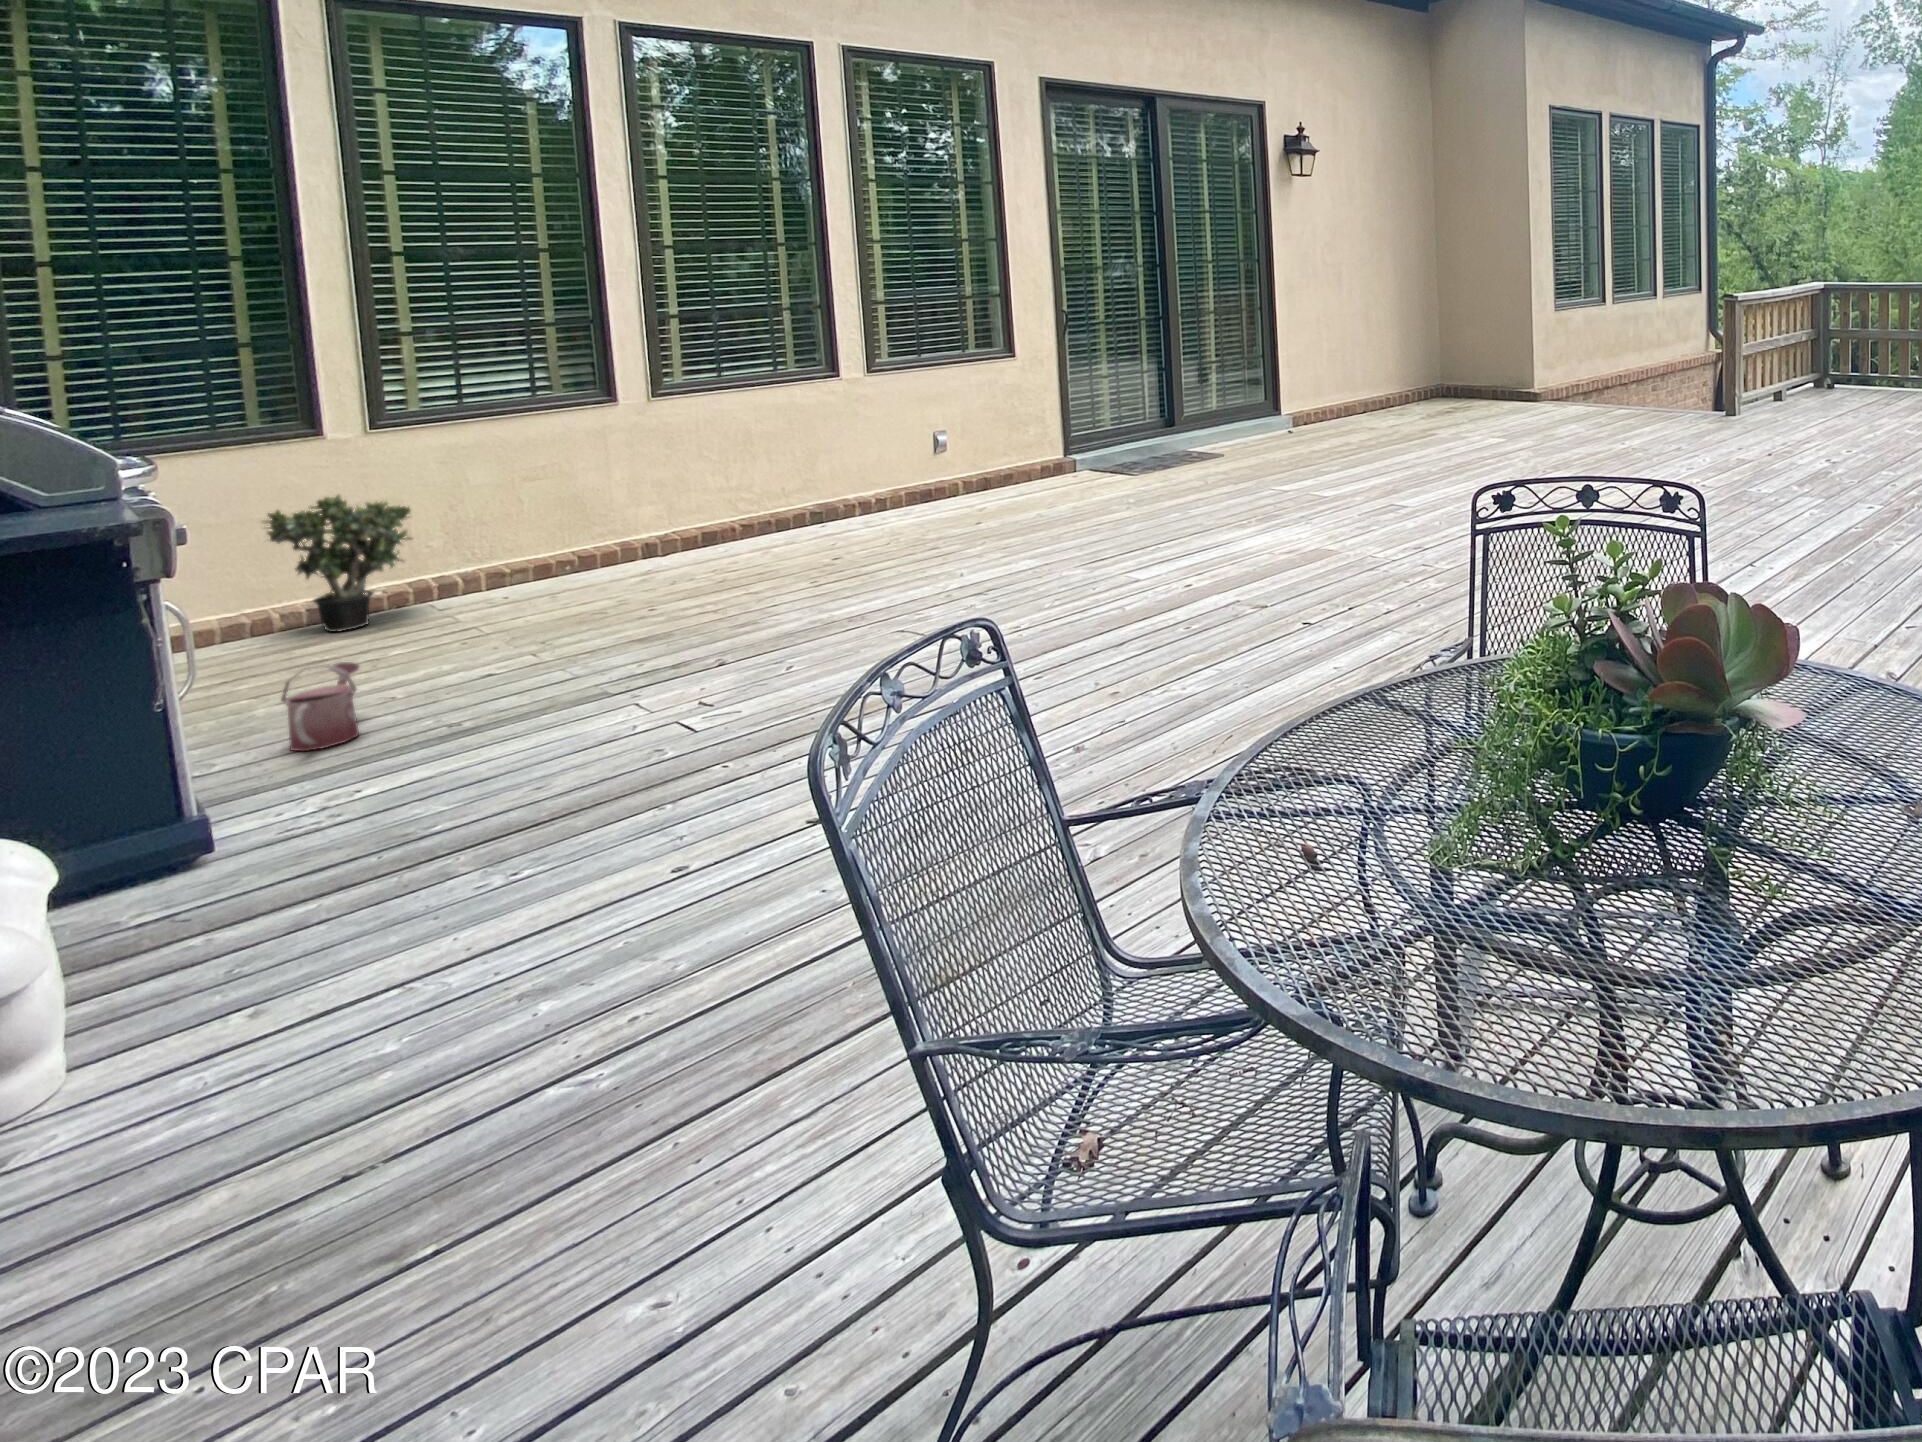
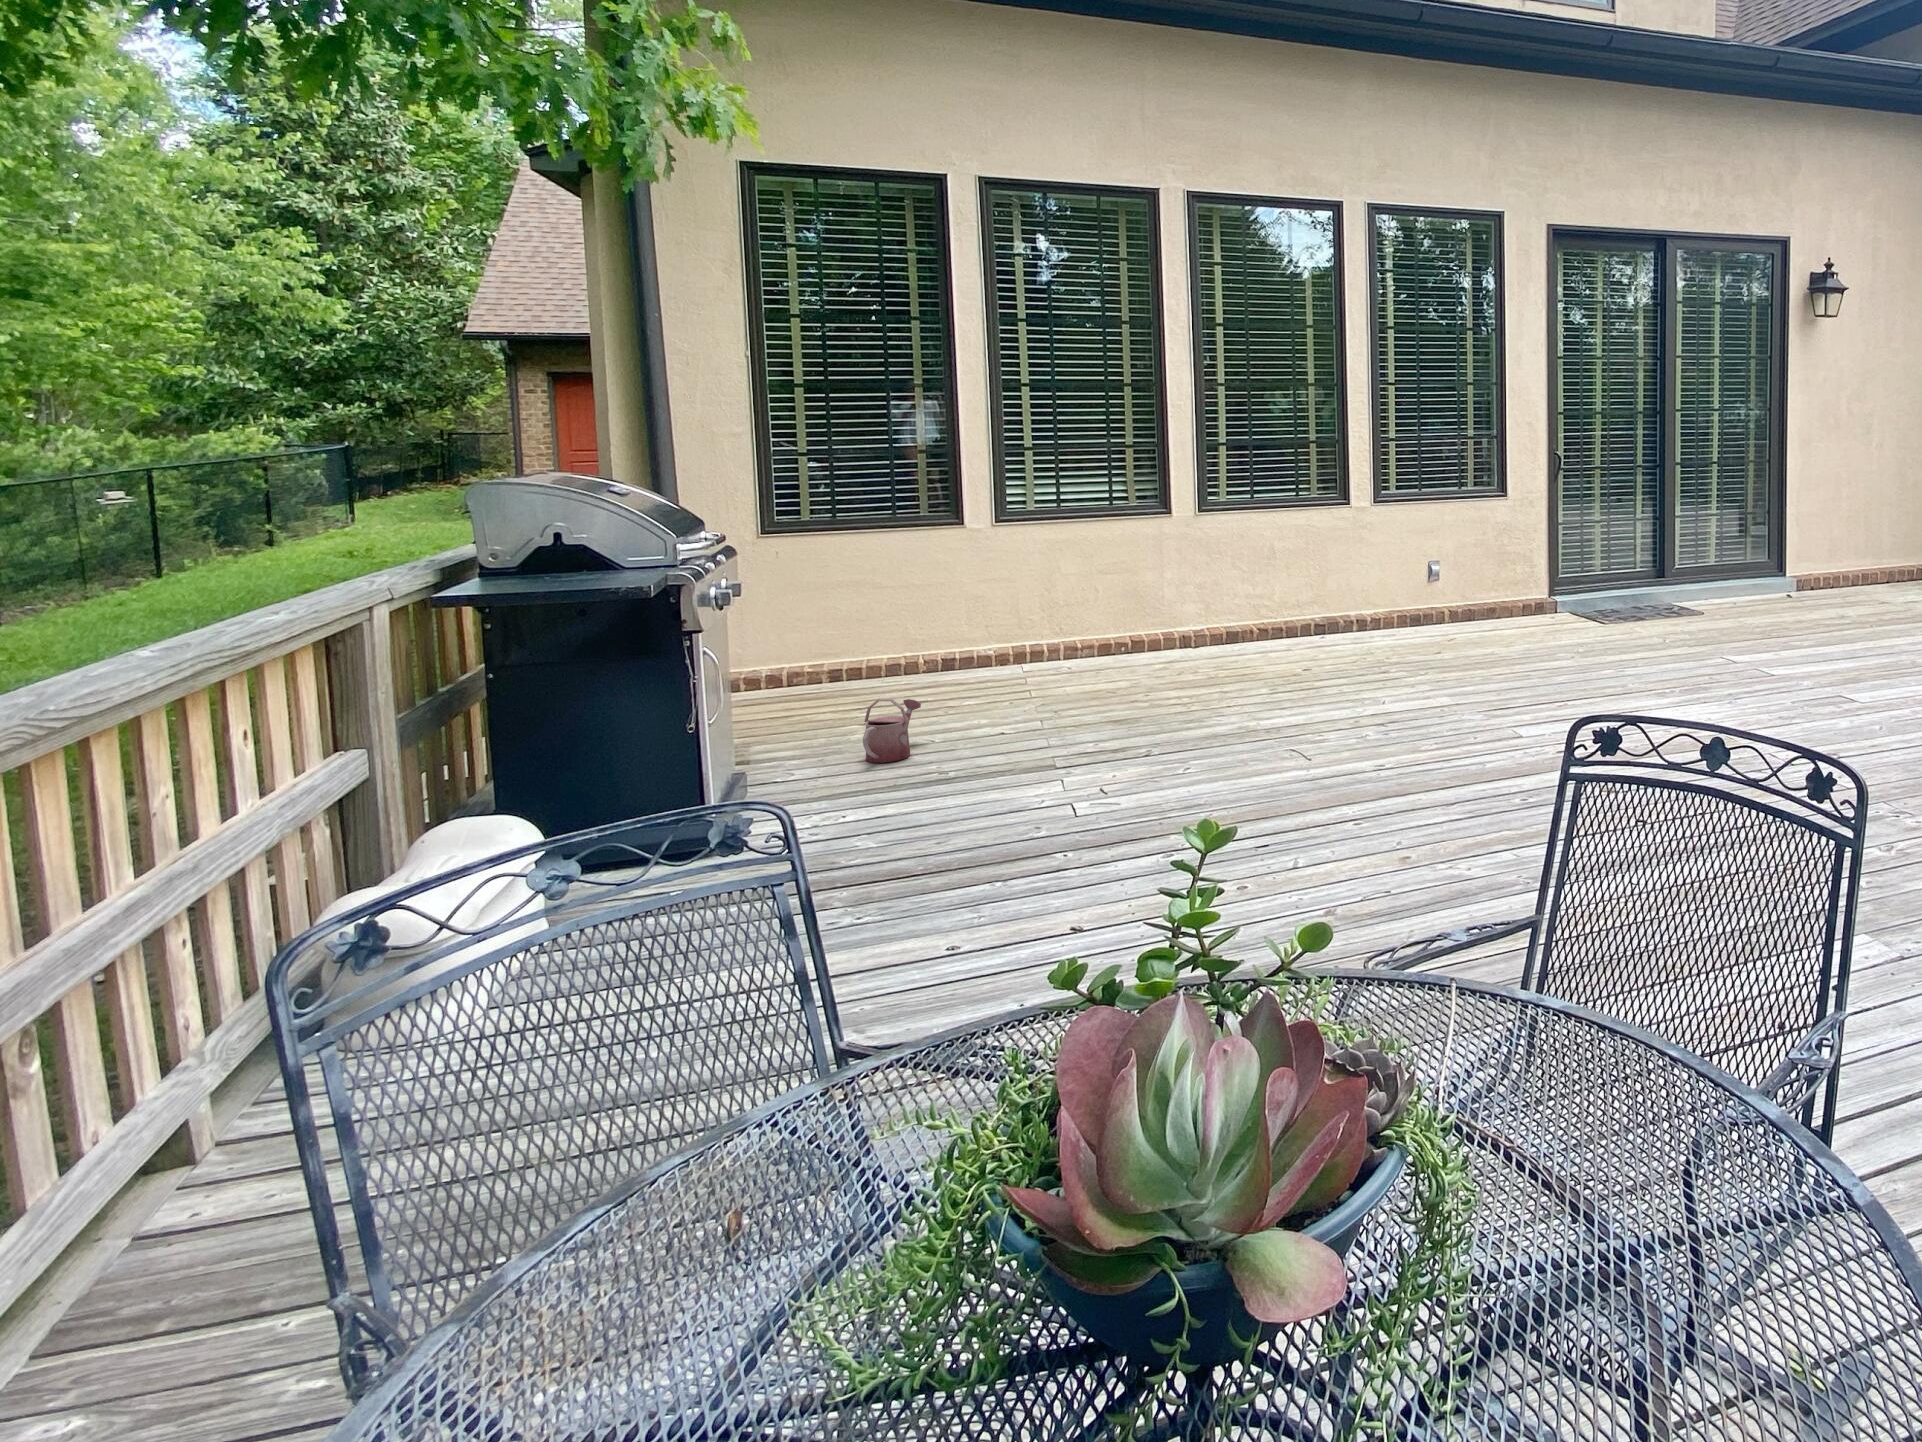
potted plant: present [262,495,411,632] -> none [915,571,1012,677]

